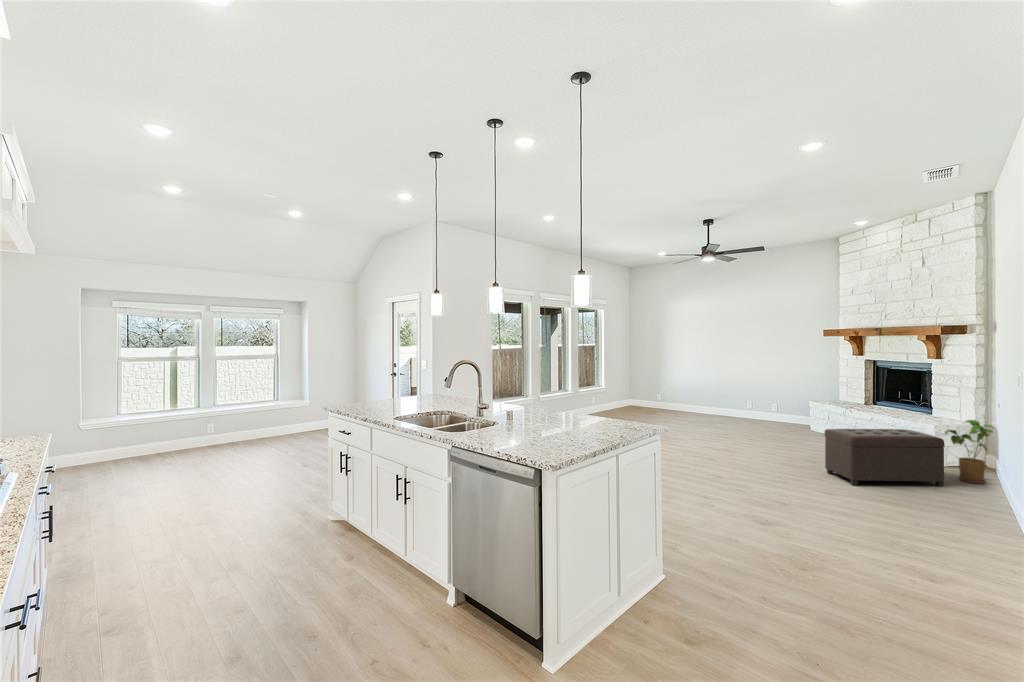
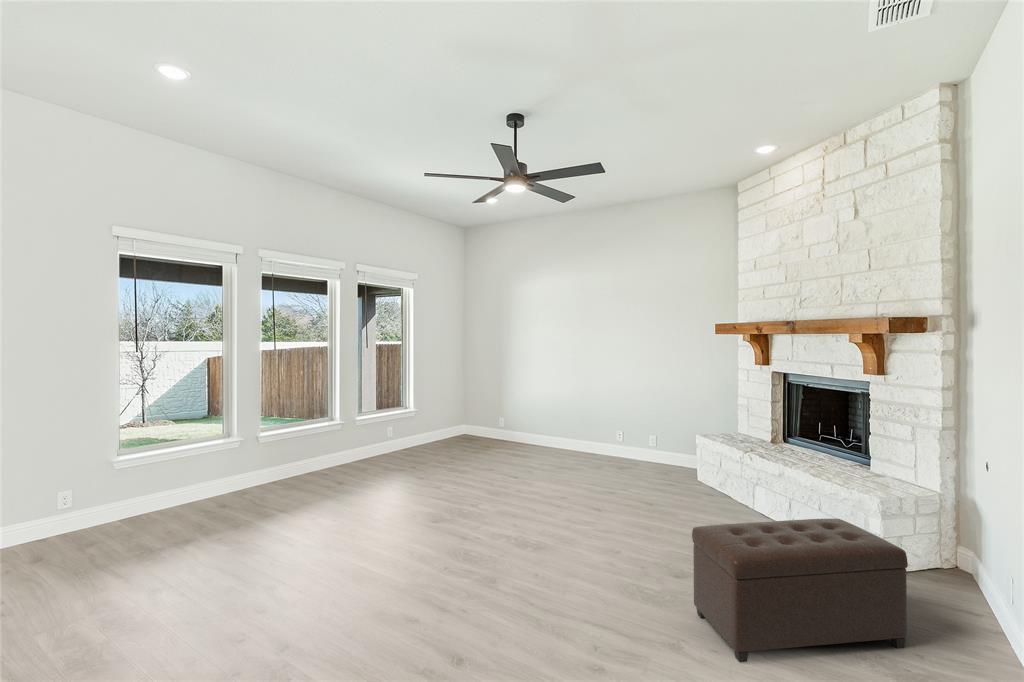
house plant: present [945,420,994,484] -> none [903,503,992,629]

